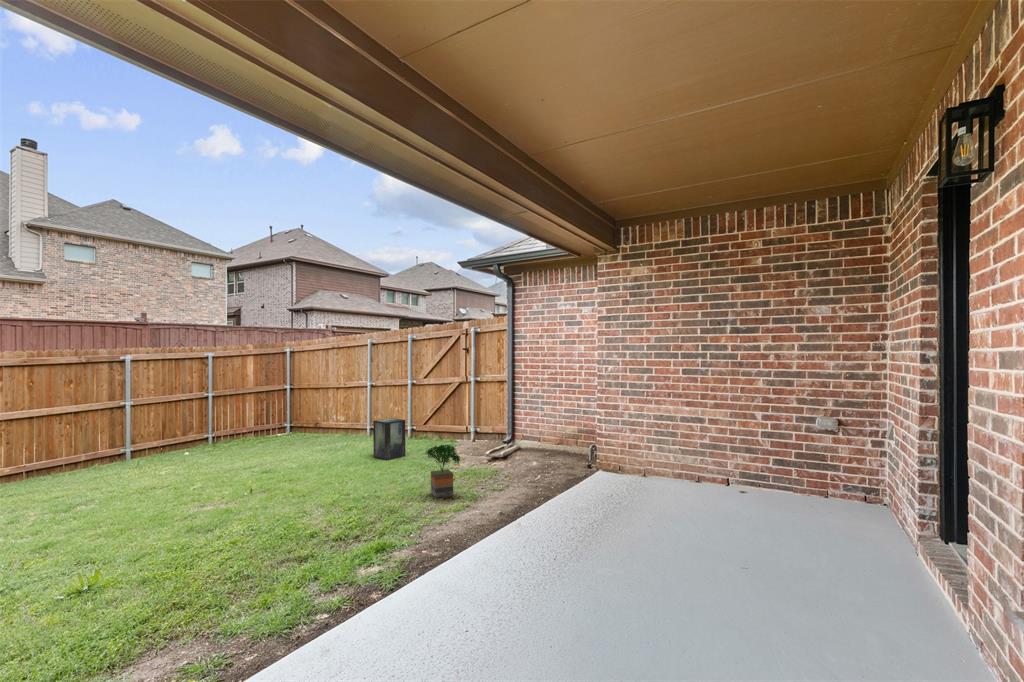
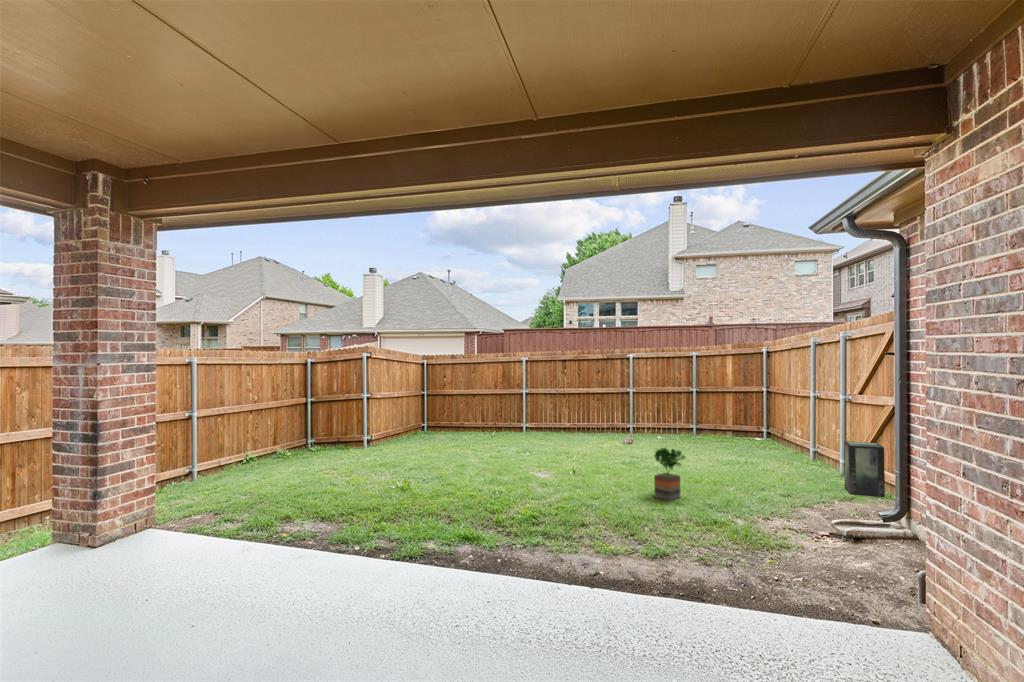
storage box: present [373,418,406,460] -> present [844,441,885,497]

